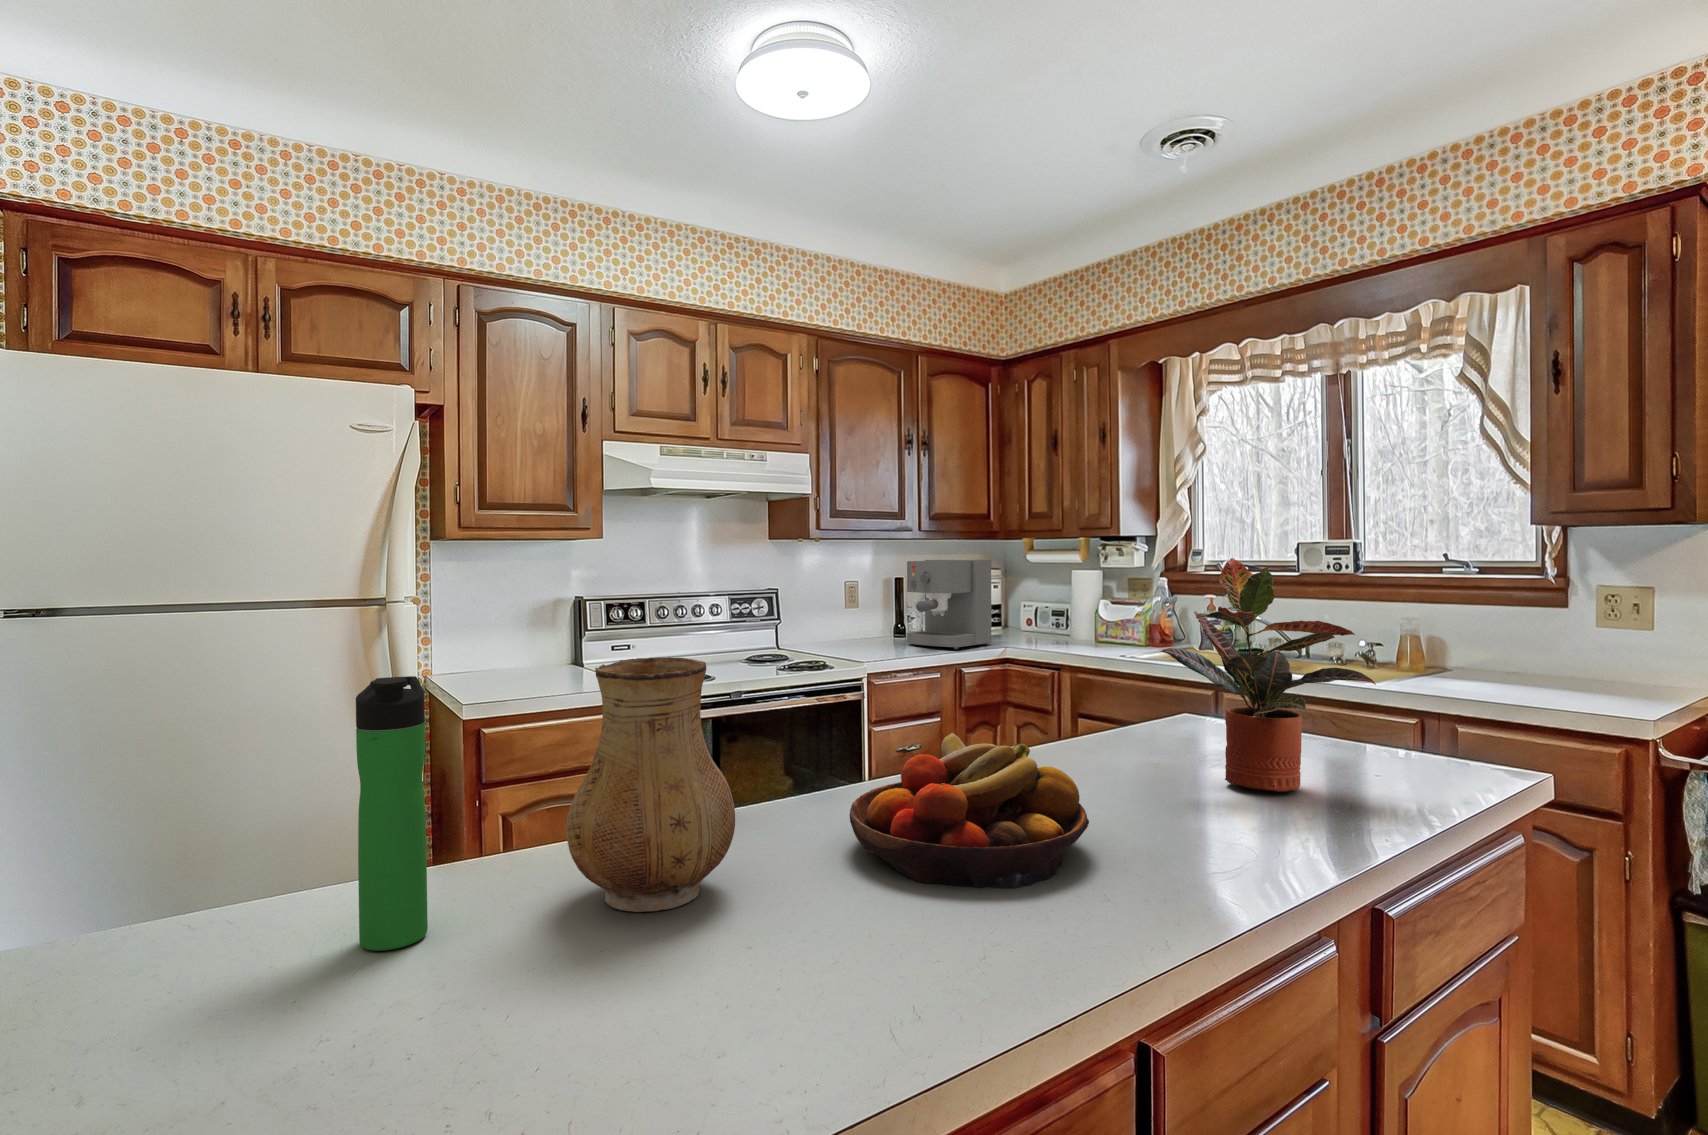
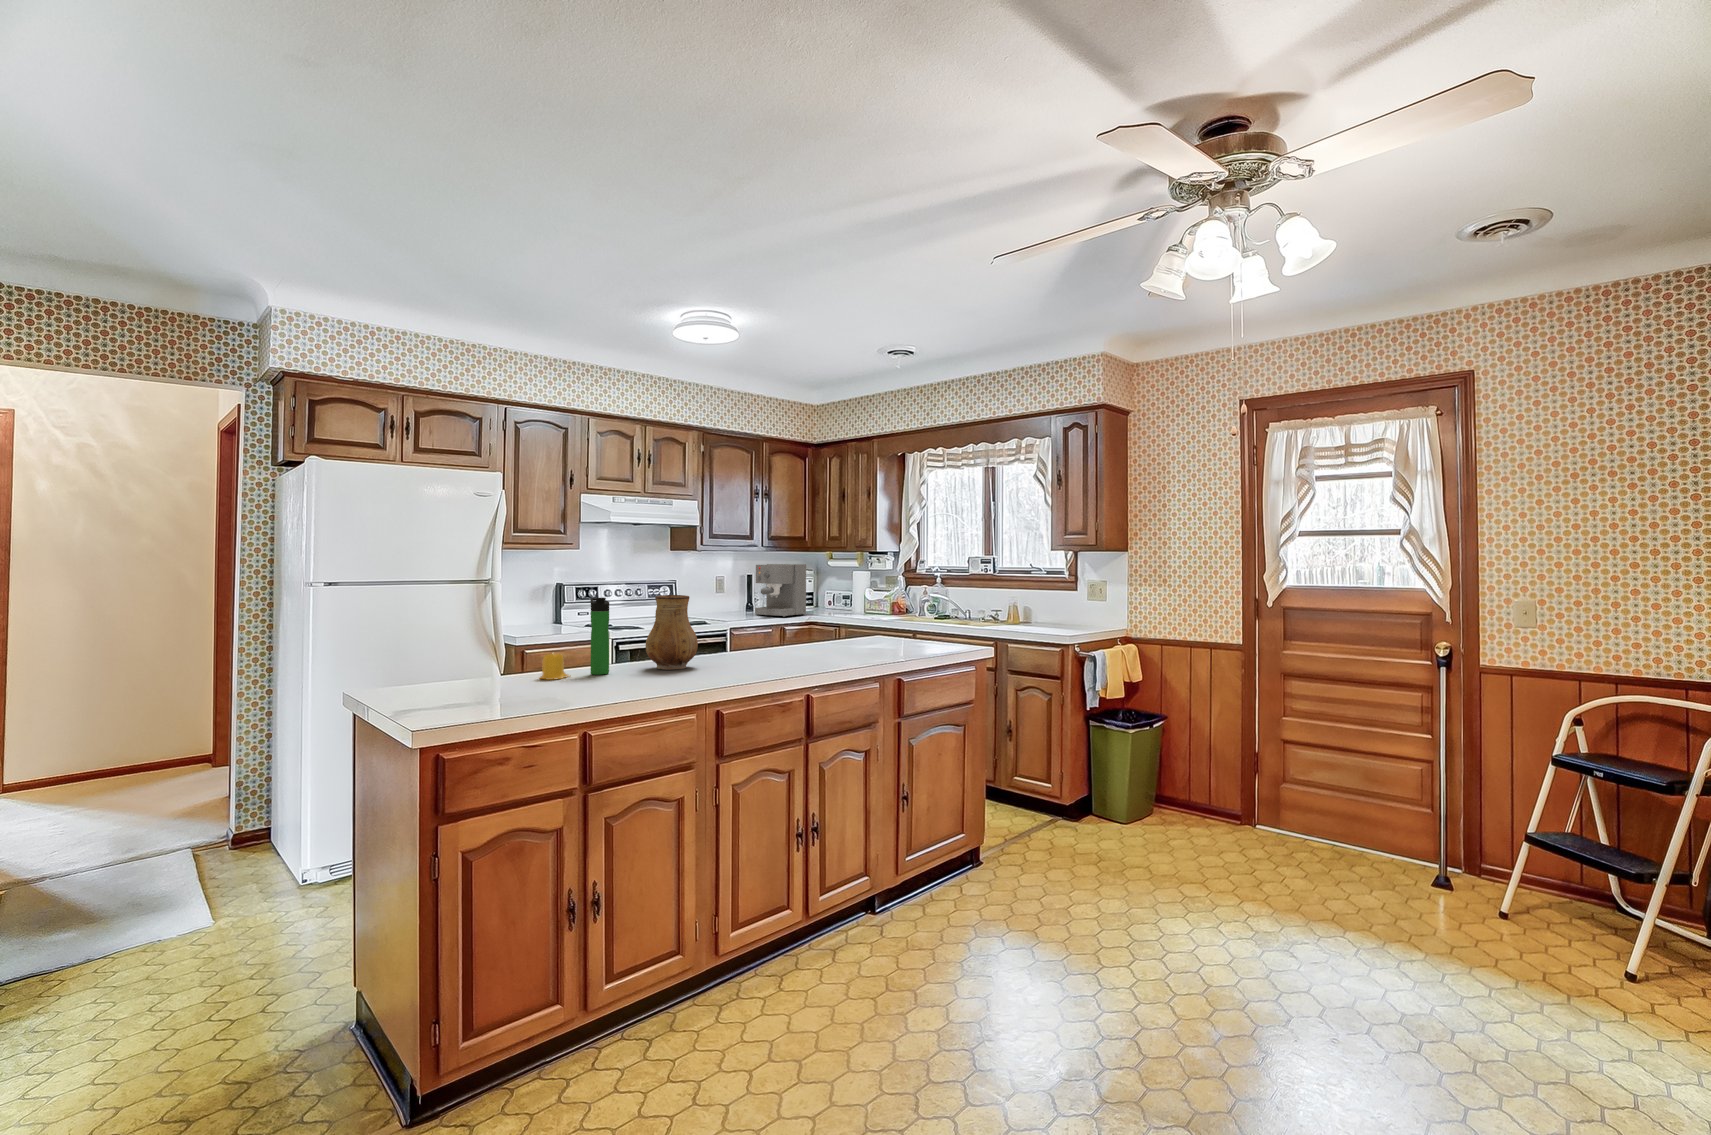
potted plant: present [1161,558,1376,792] -> none [848,565,918,650]
fruit bowl: present [850,733,1089,888] -> none [732,627,811,665]
candle: none [138,879,275,999] -> present [540,654,568,680]

